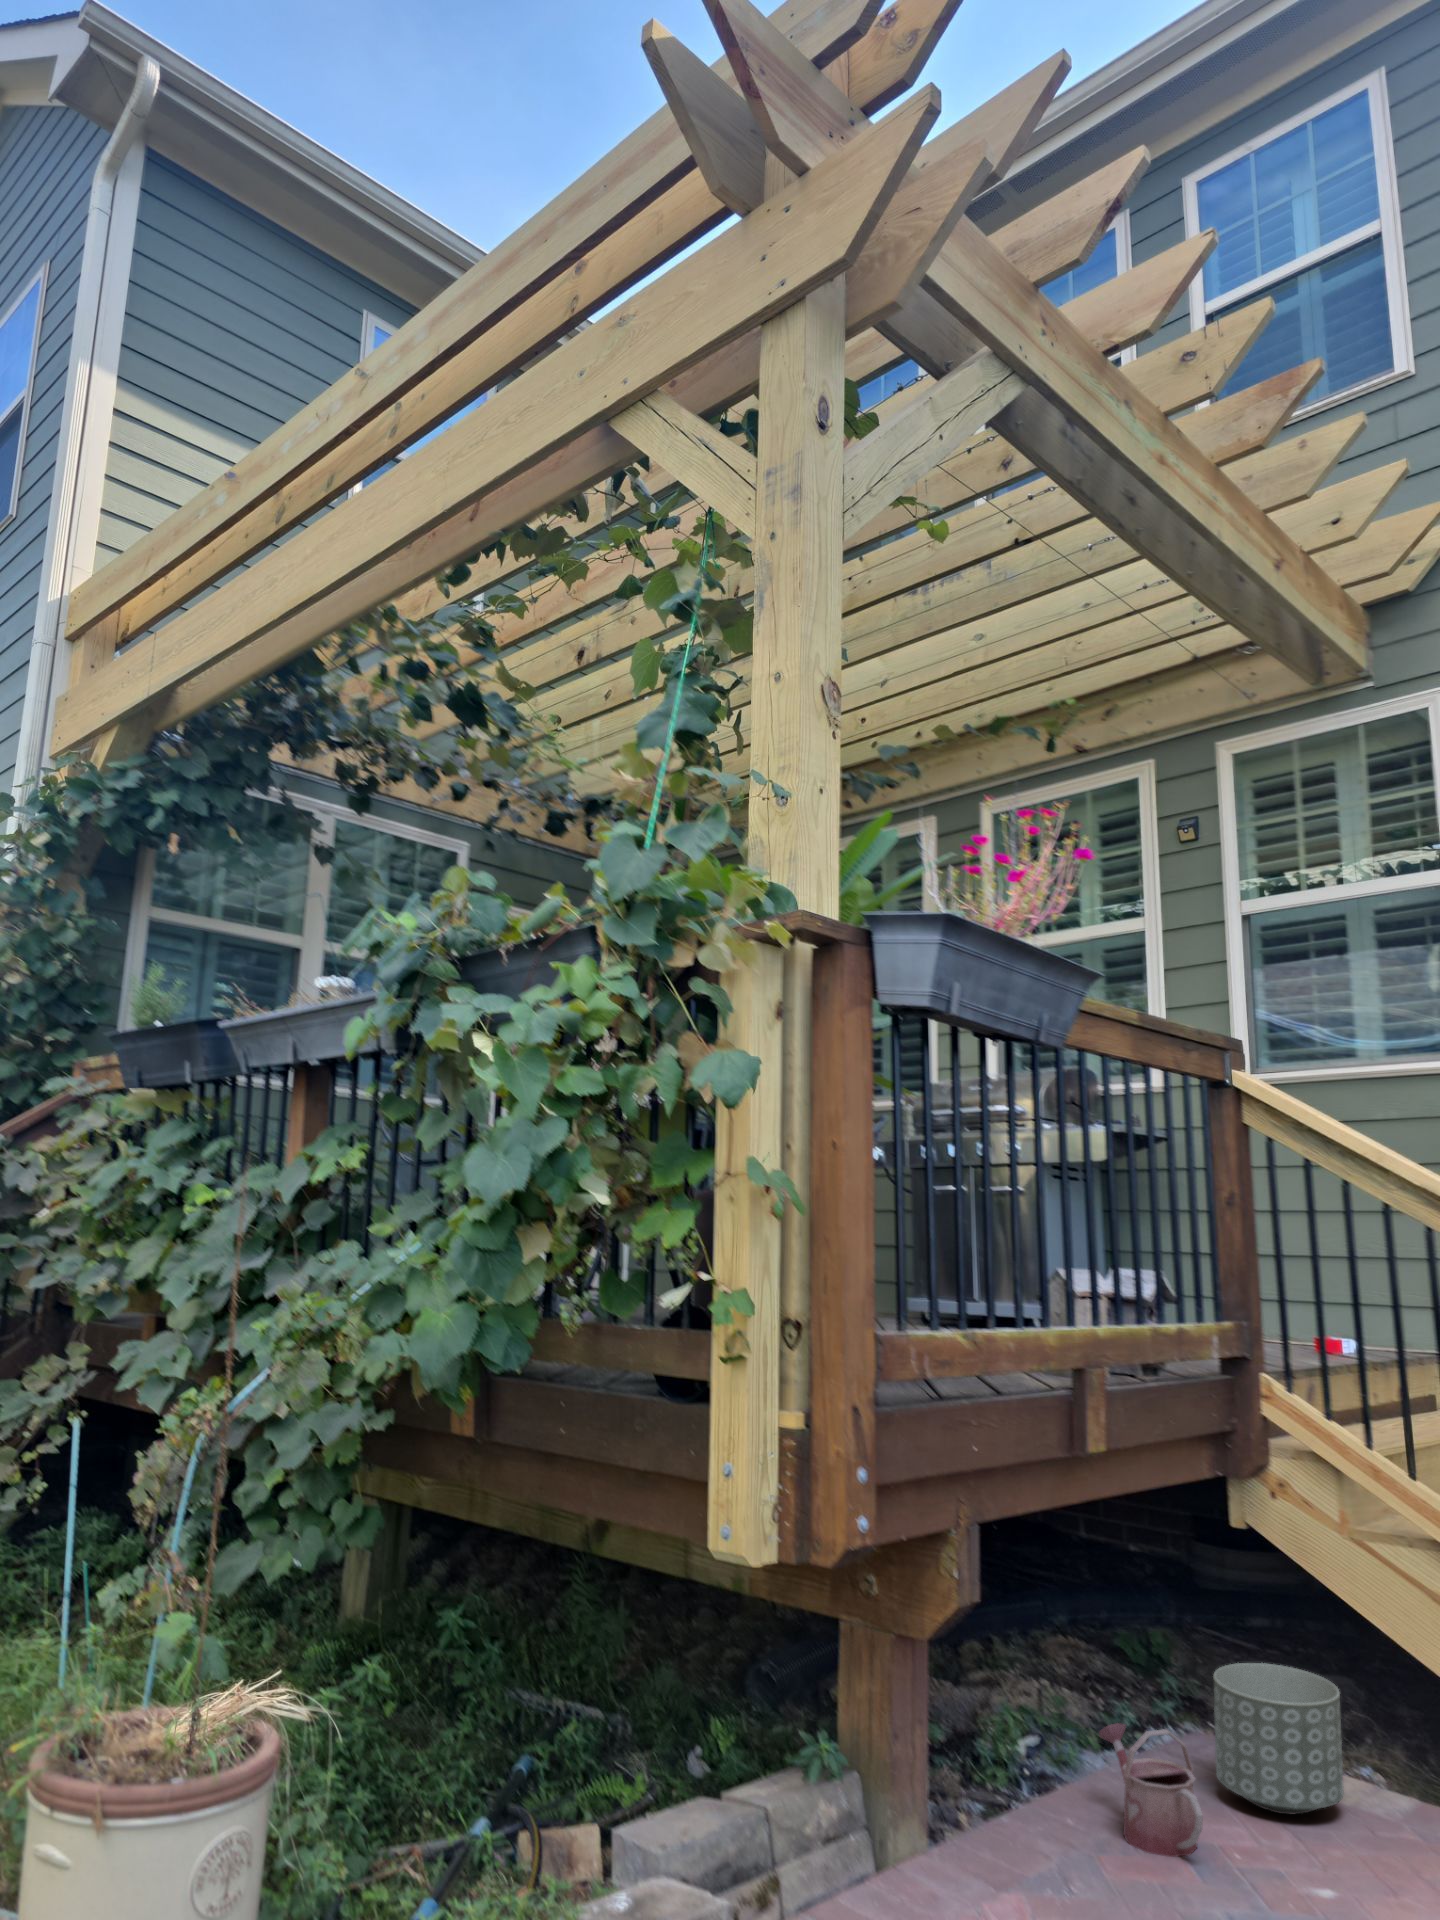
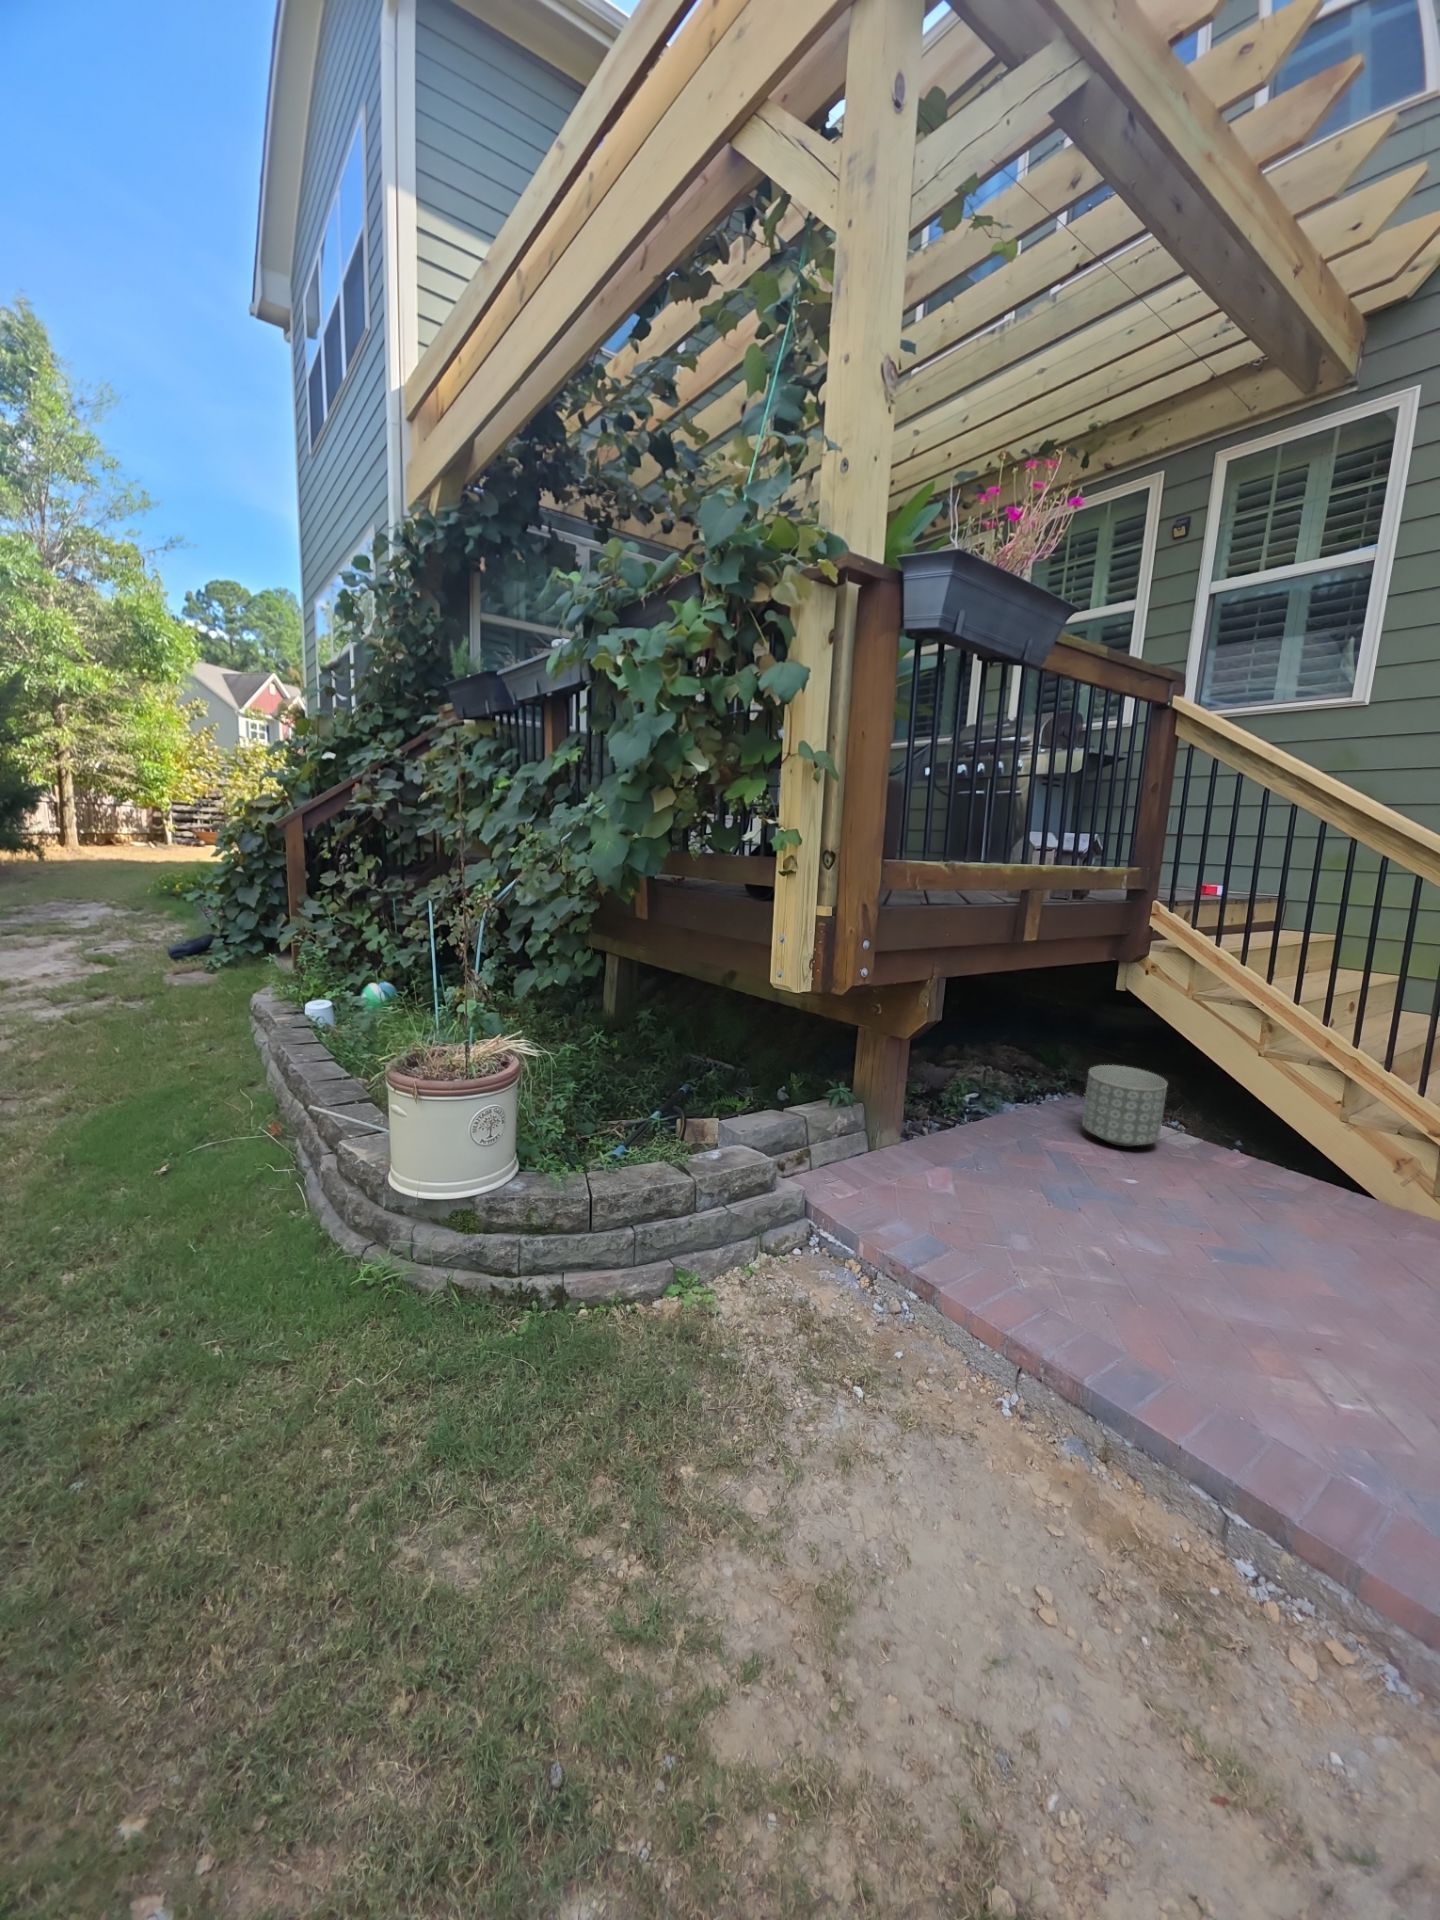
watering can: present [1099,1723,1203,1857] -> none [1011,1092,1065,1163]

